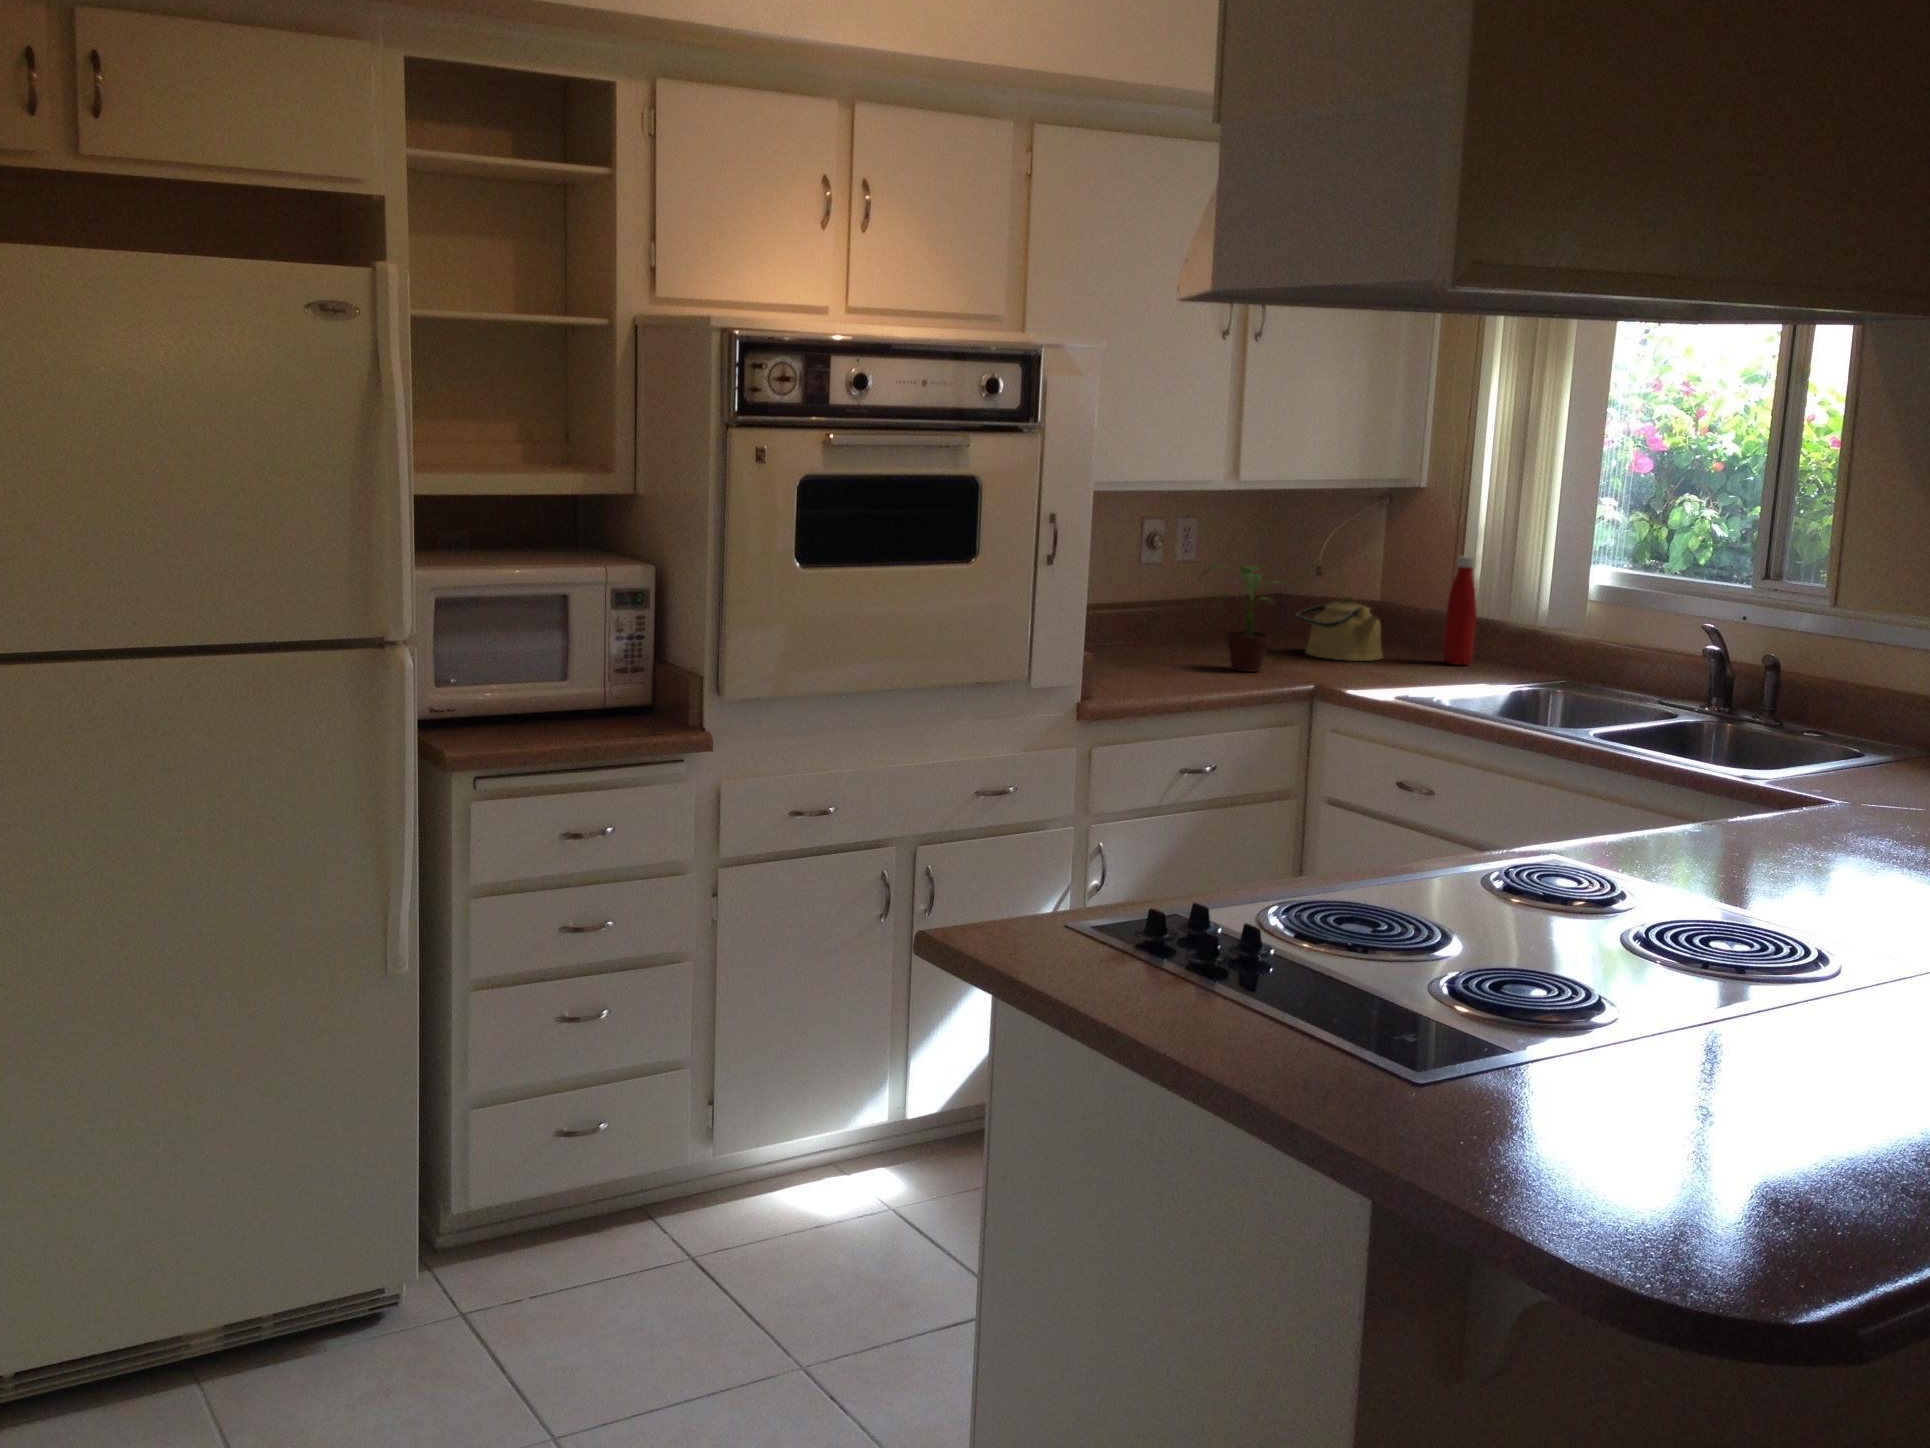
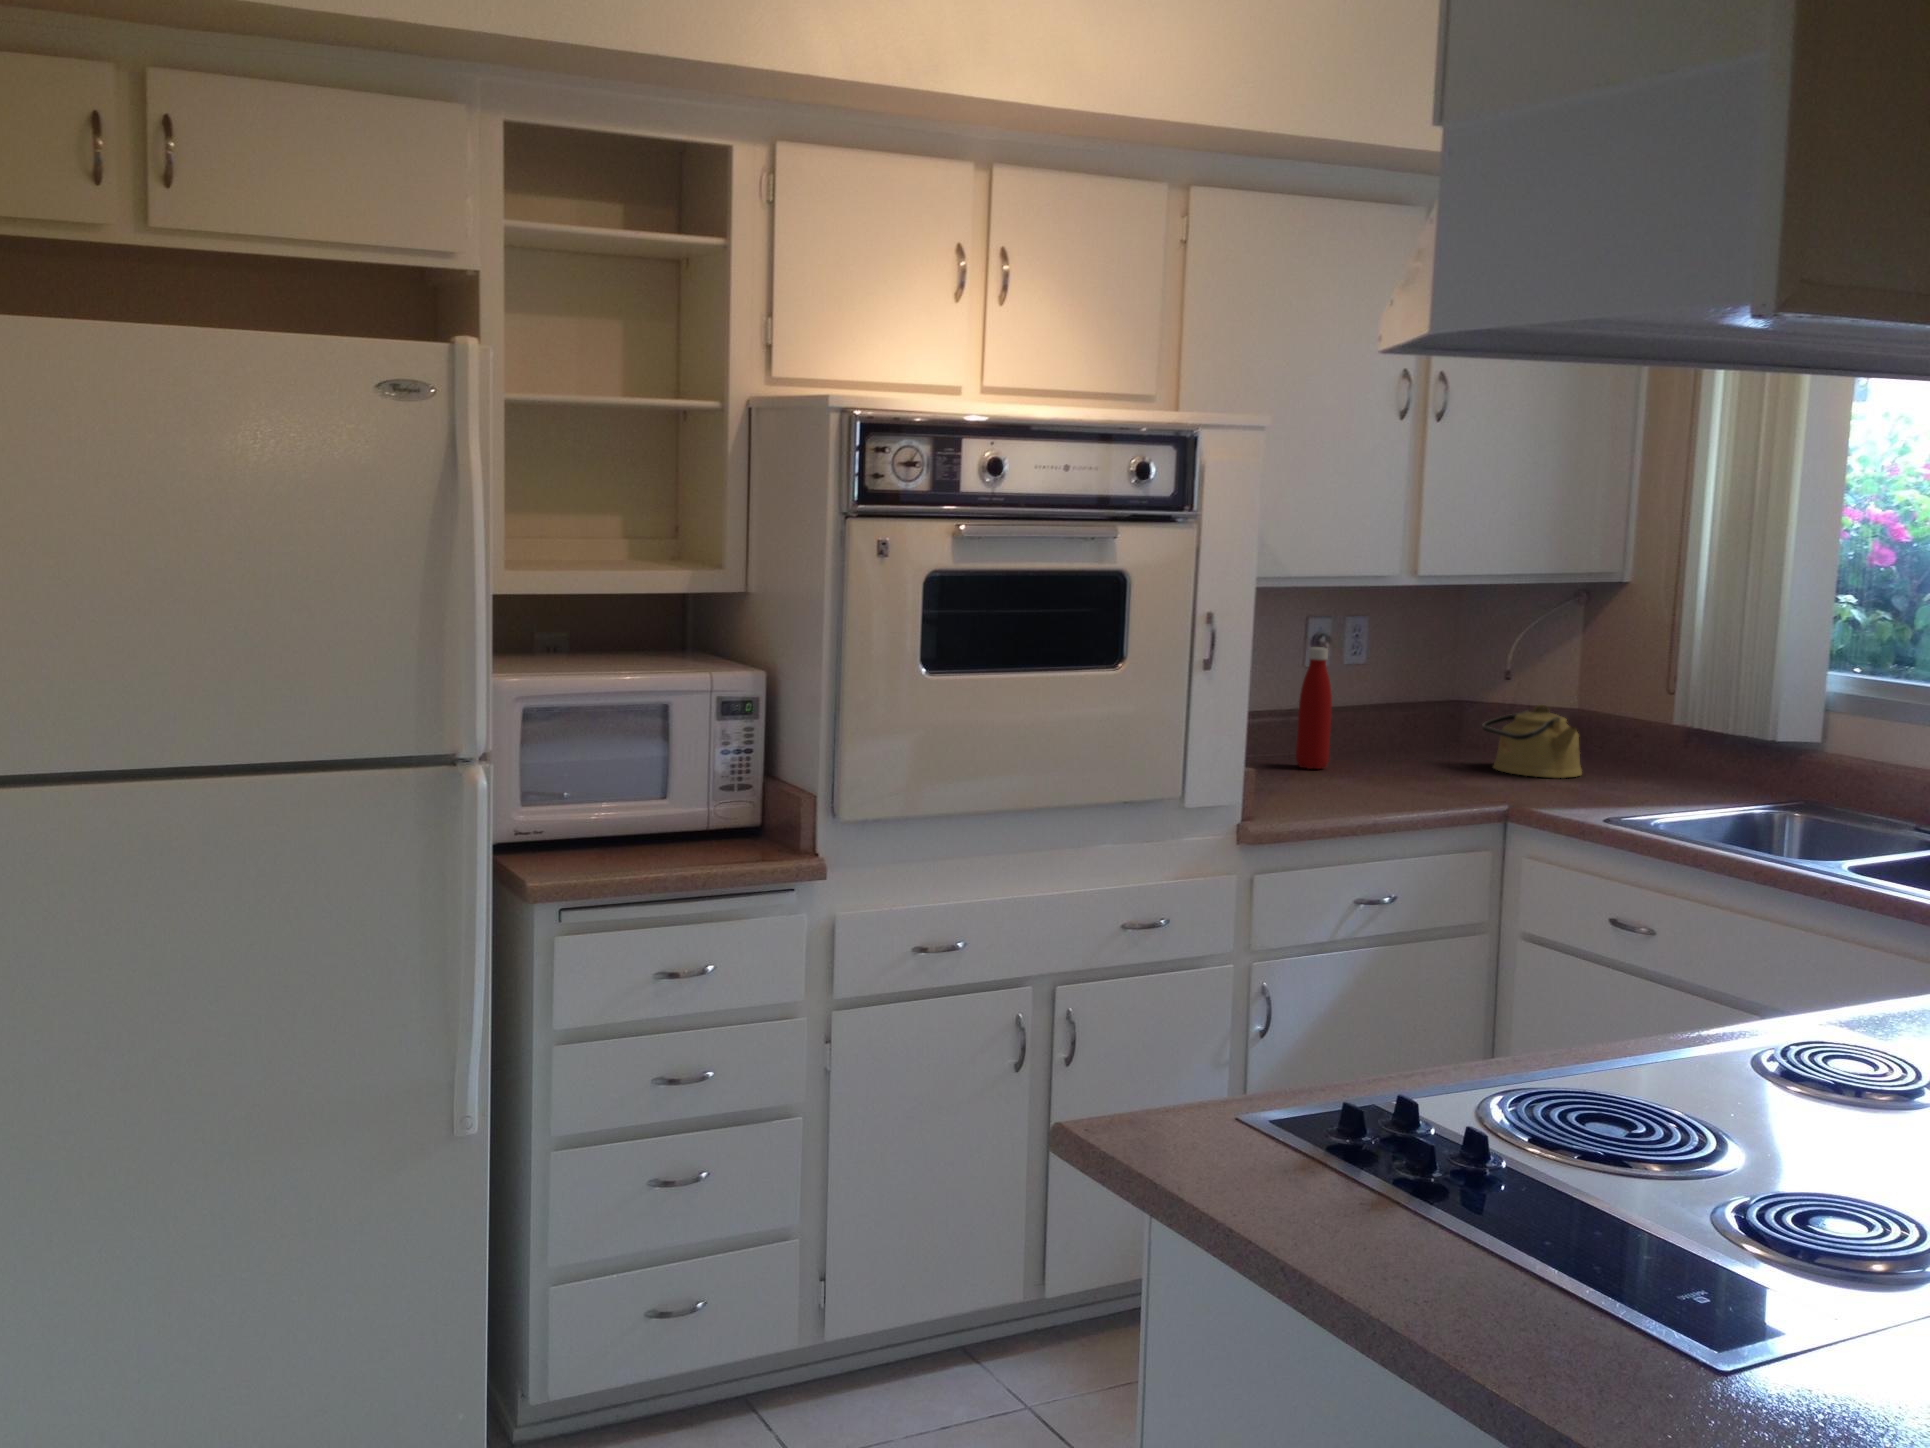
bottle: present [1443,556,1477,665] -> present [1296,647,1332,769]
potted plant: present [1198,566,1295,672] -> none [1370,671,1490,790]

